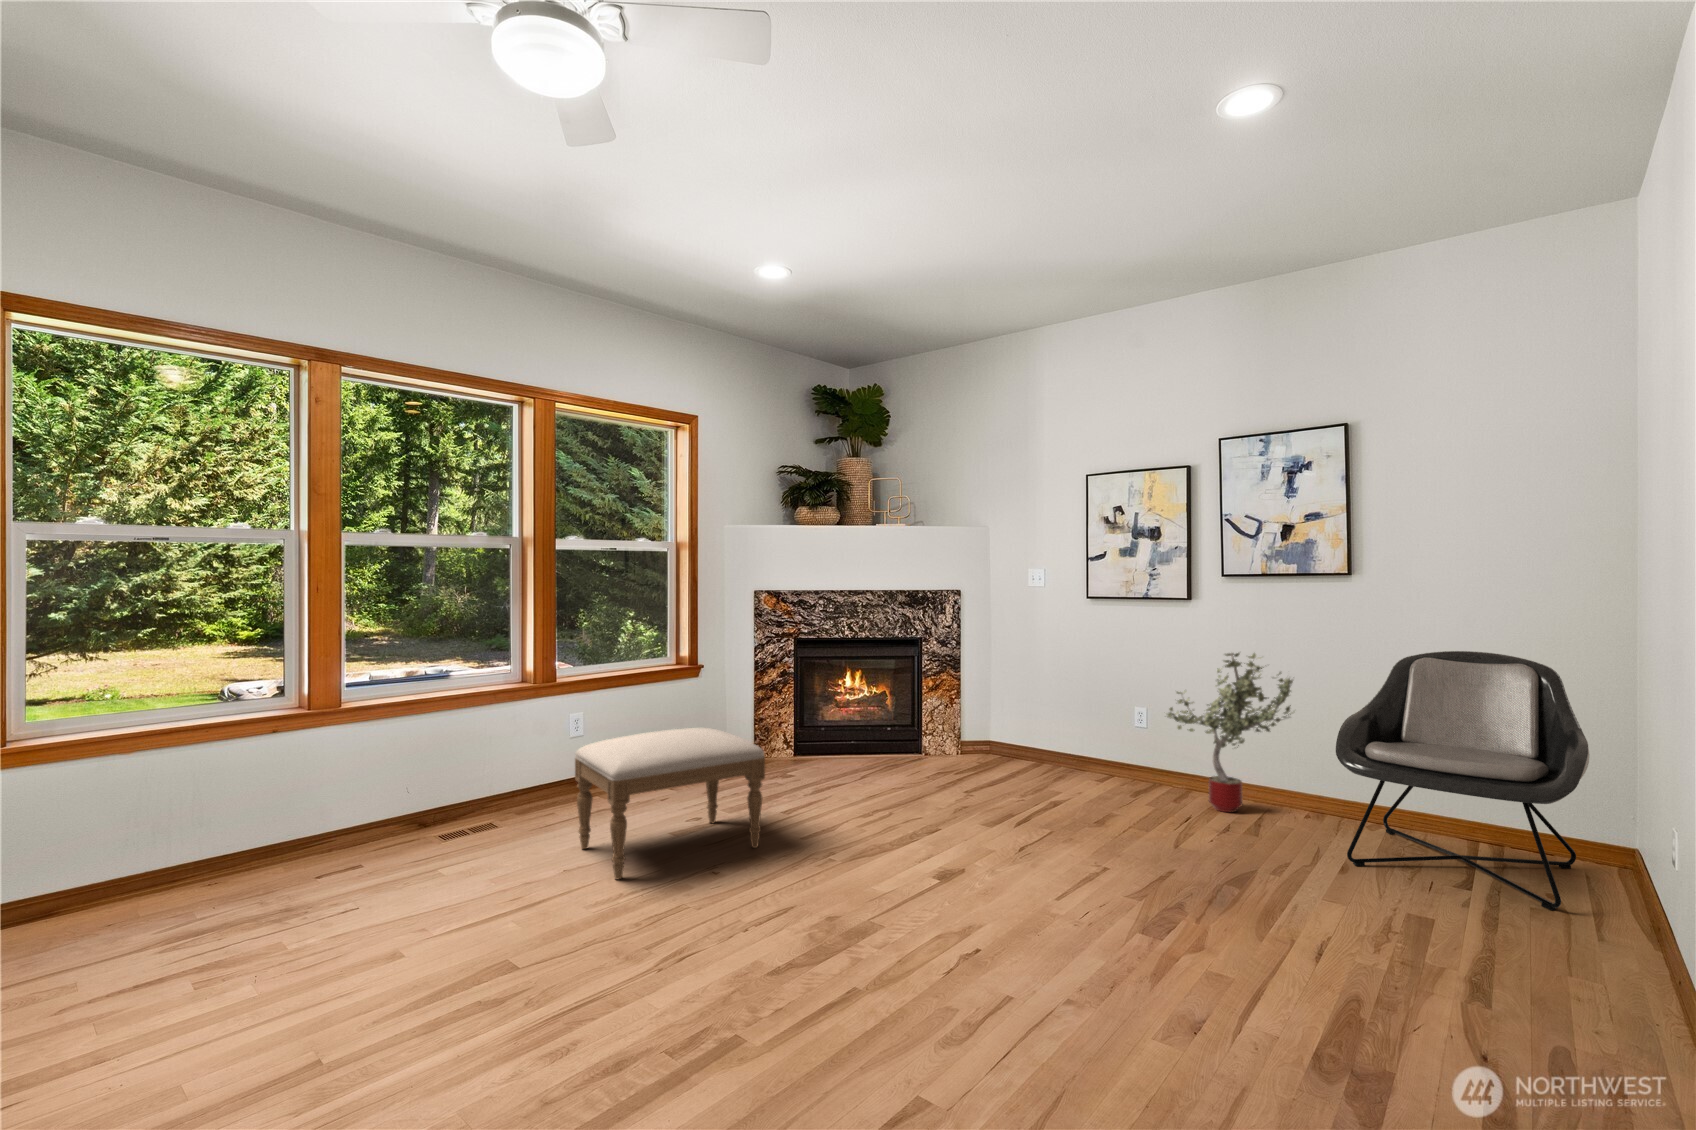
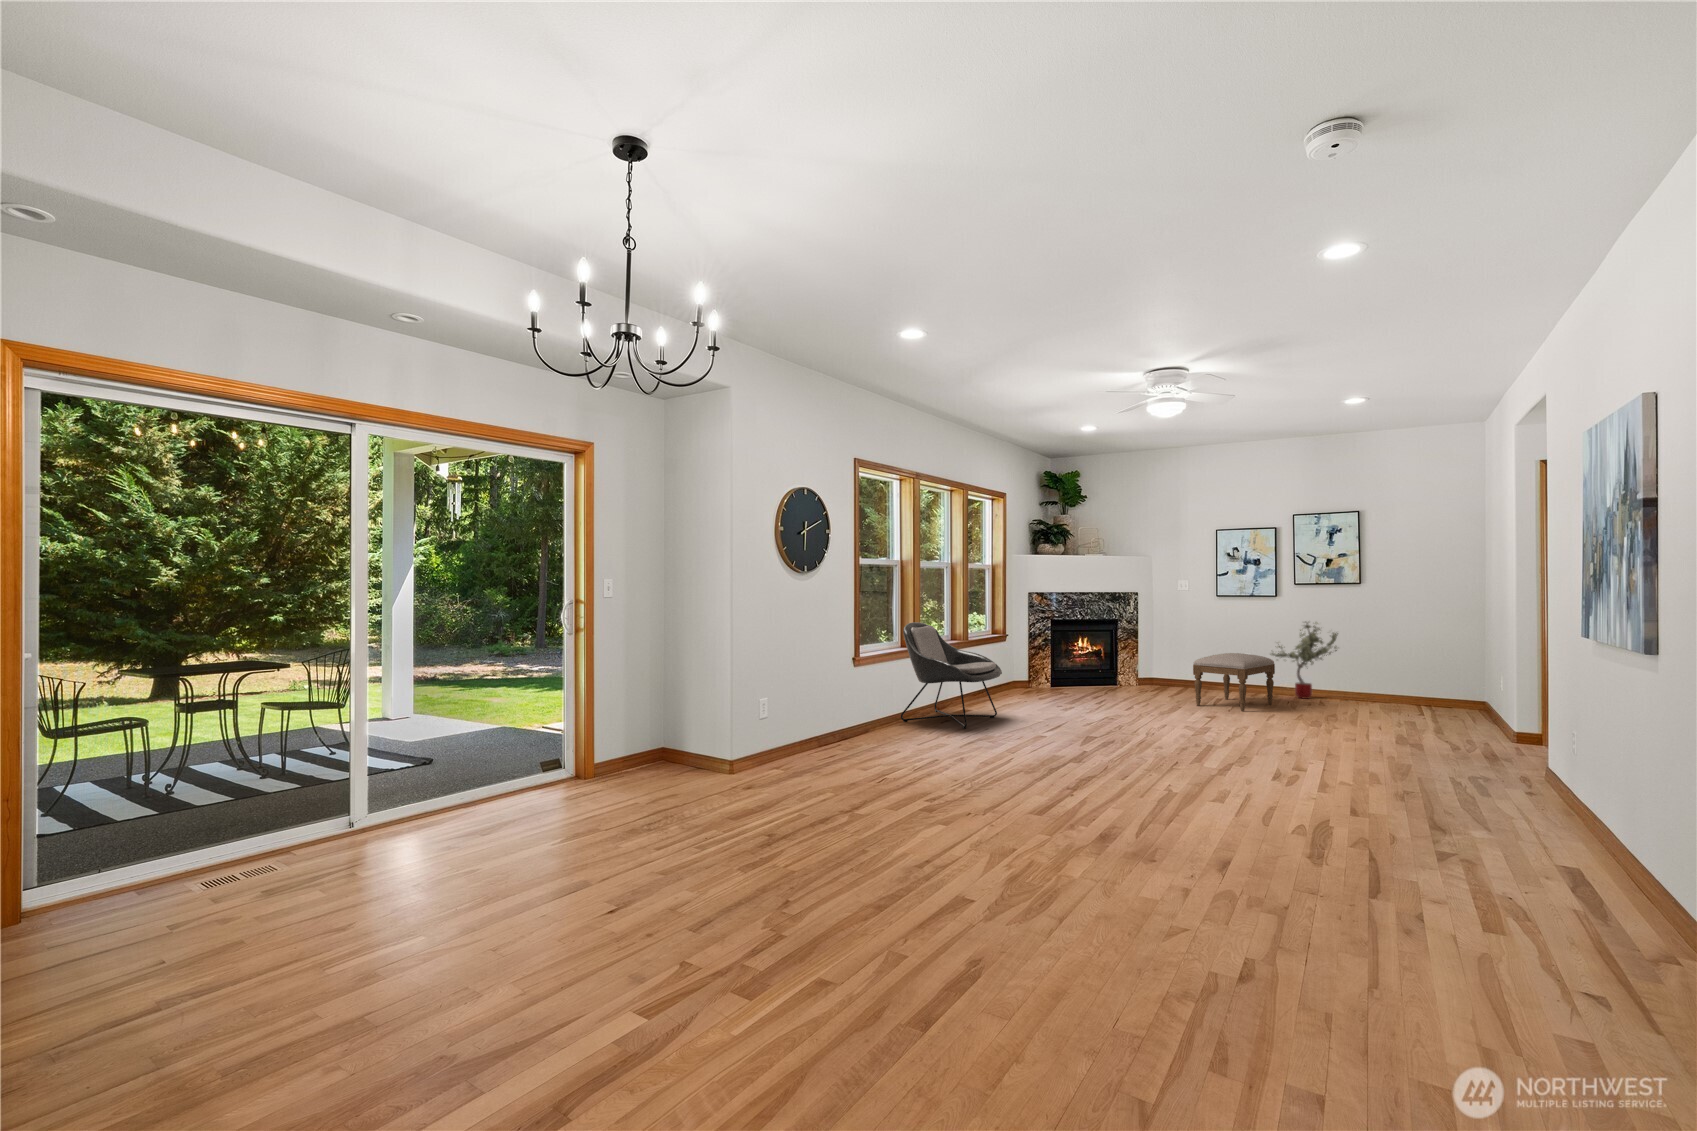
lounge chair: present [1336,651,1589,910] -> present [901,622,1002,729]
ottoman: present [575,728,765,880] -> present [1193,653,1275,711]

